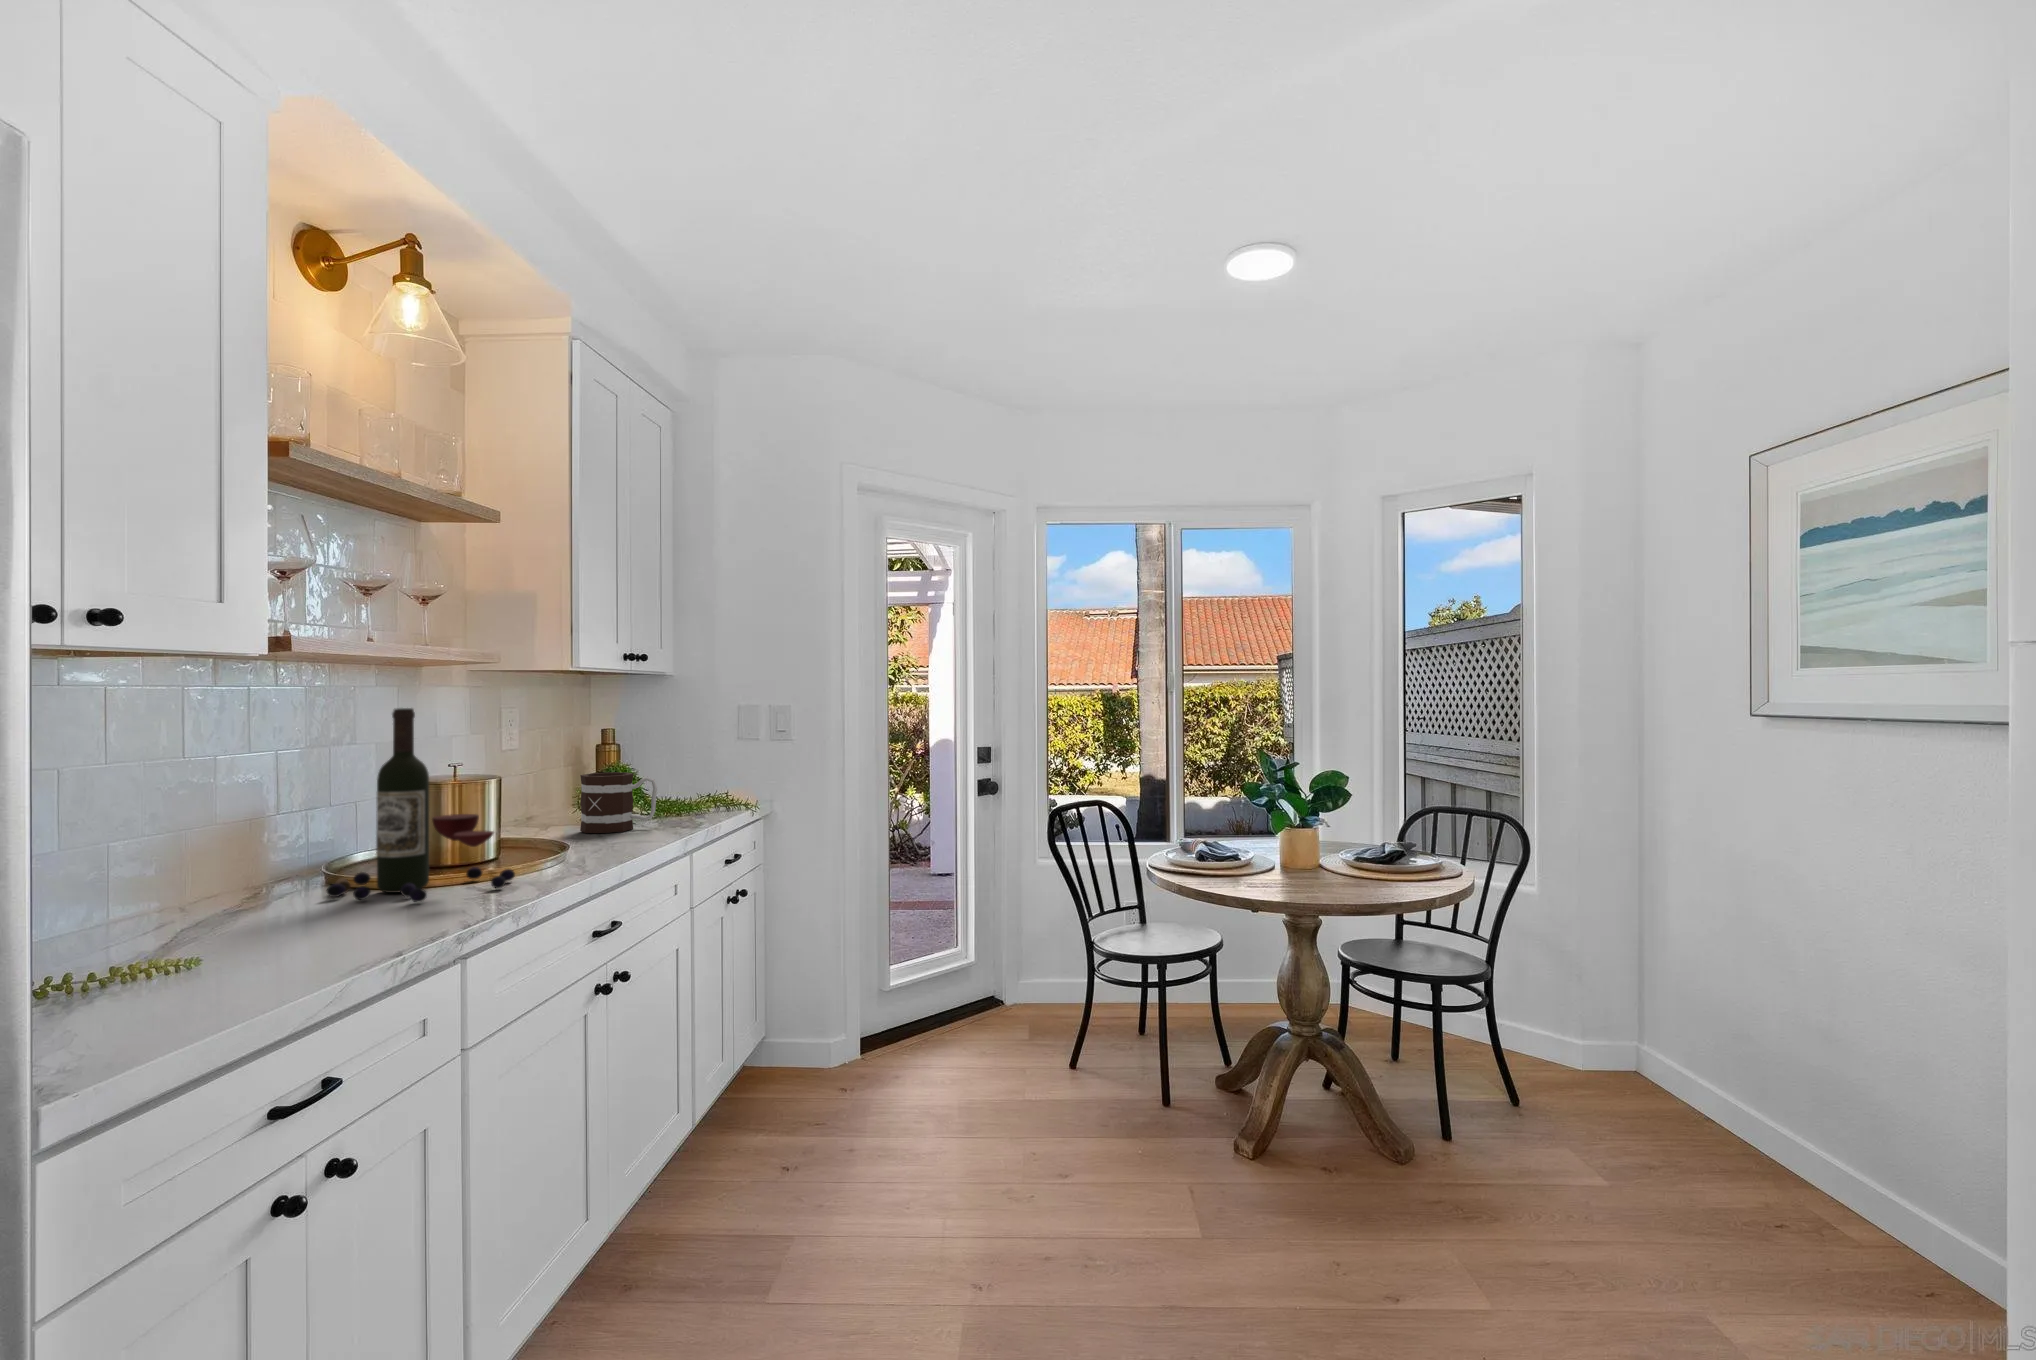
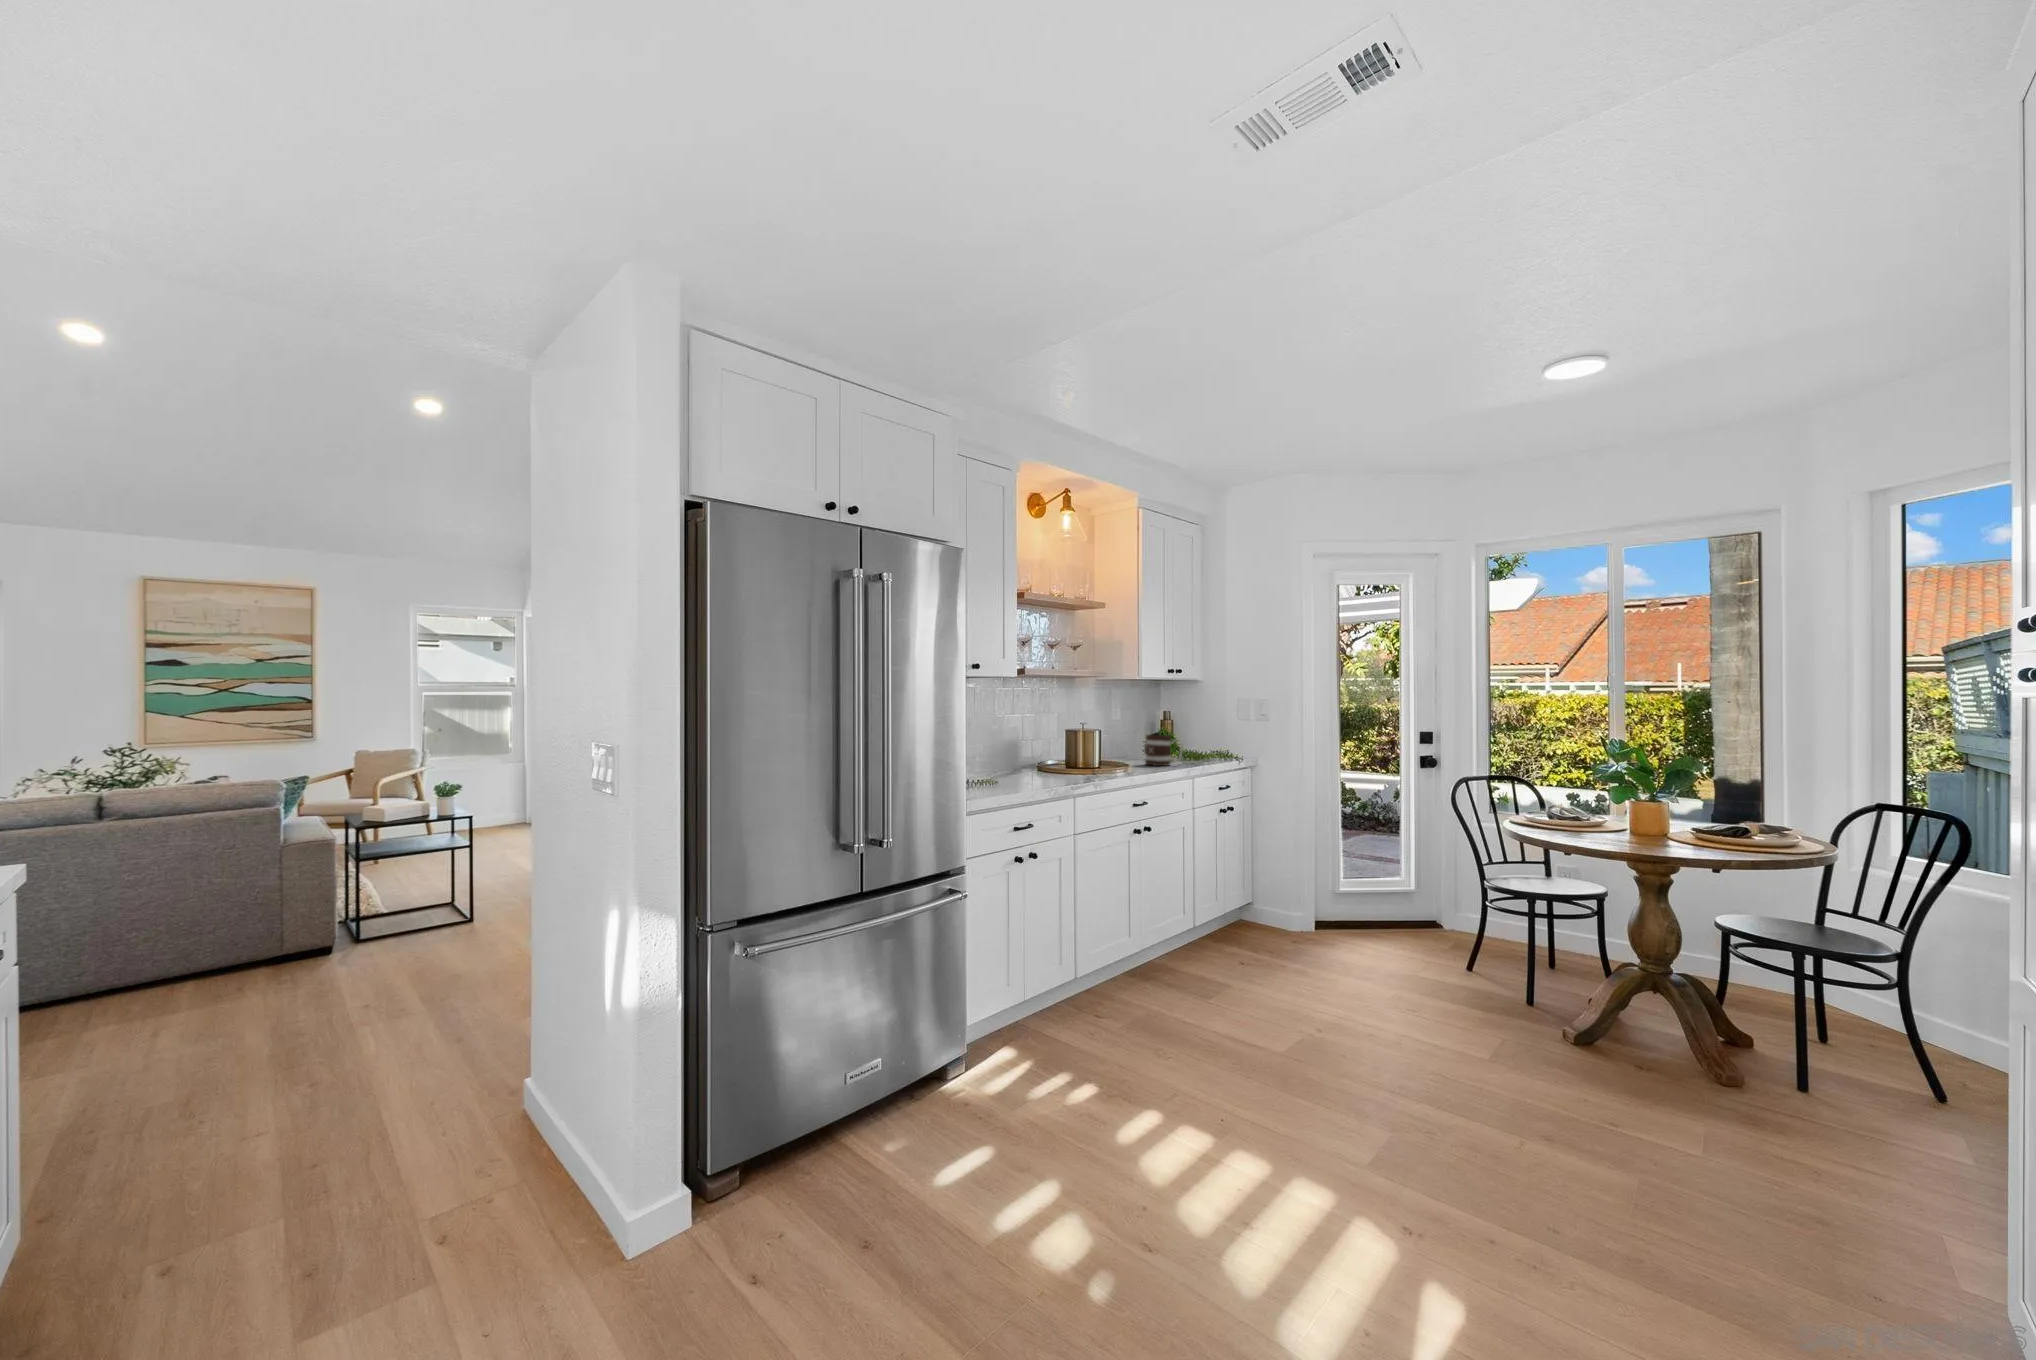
wine bottle: present [327,708,515,902] -> none [1033,697,1102,779]

